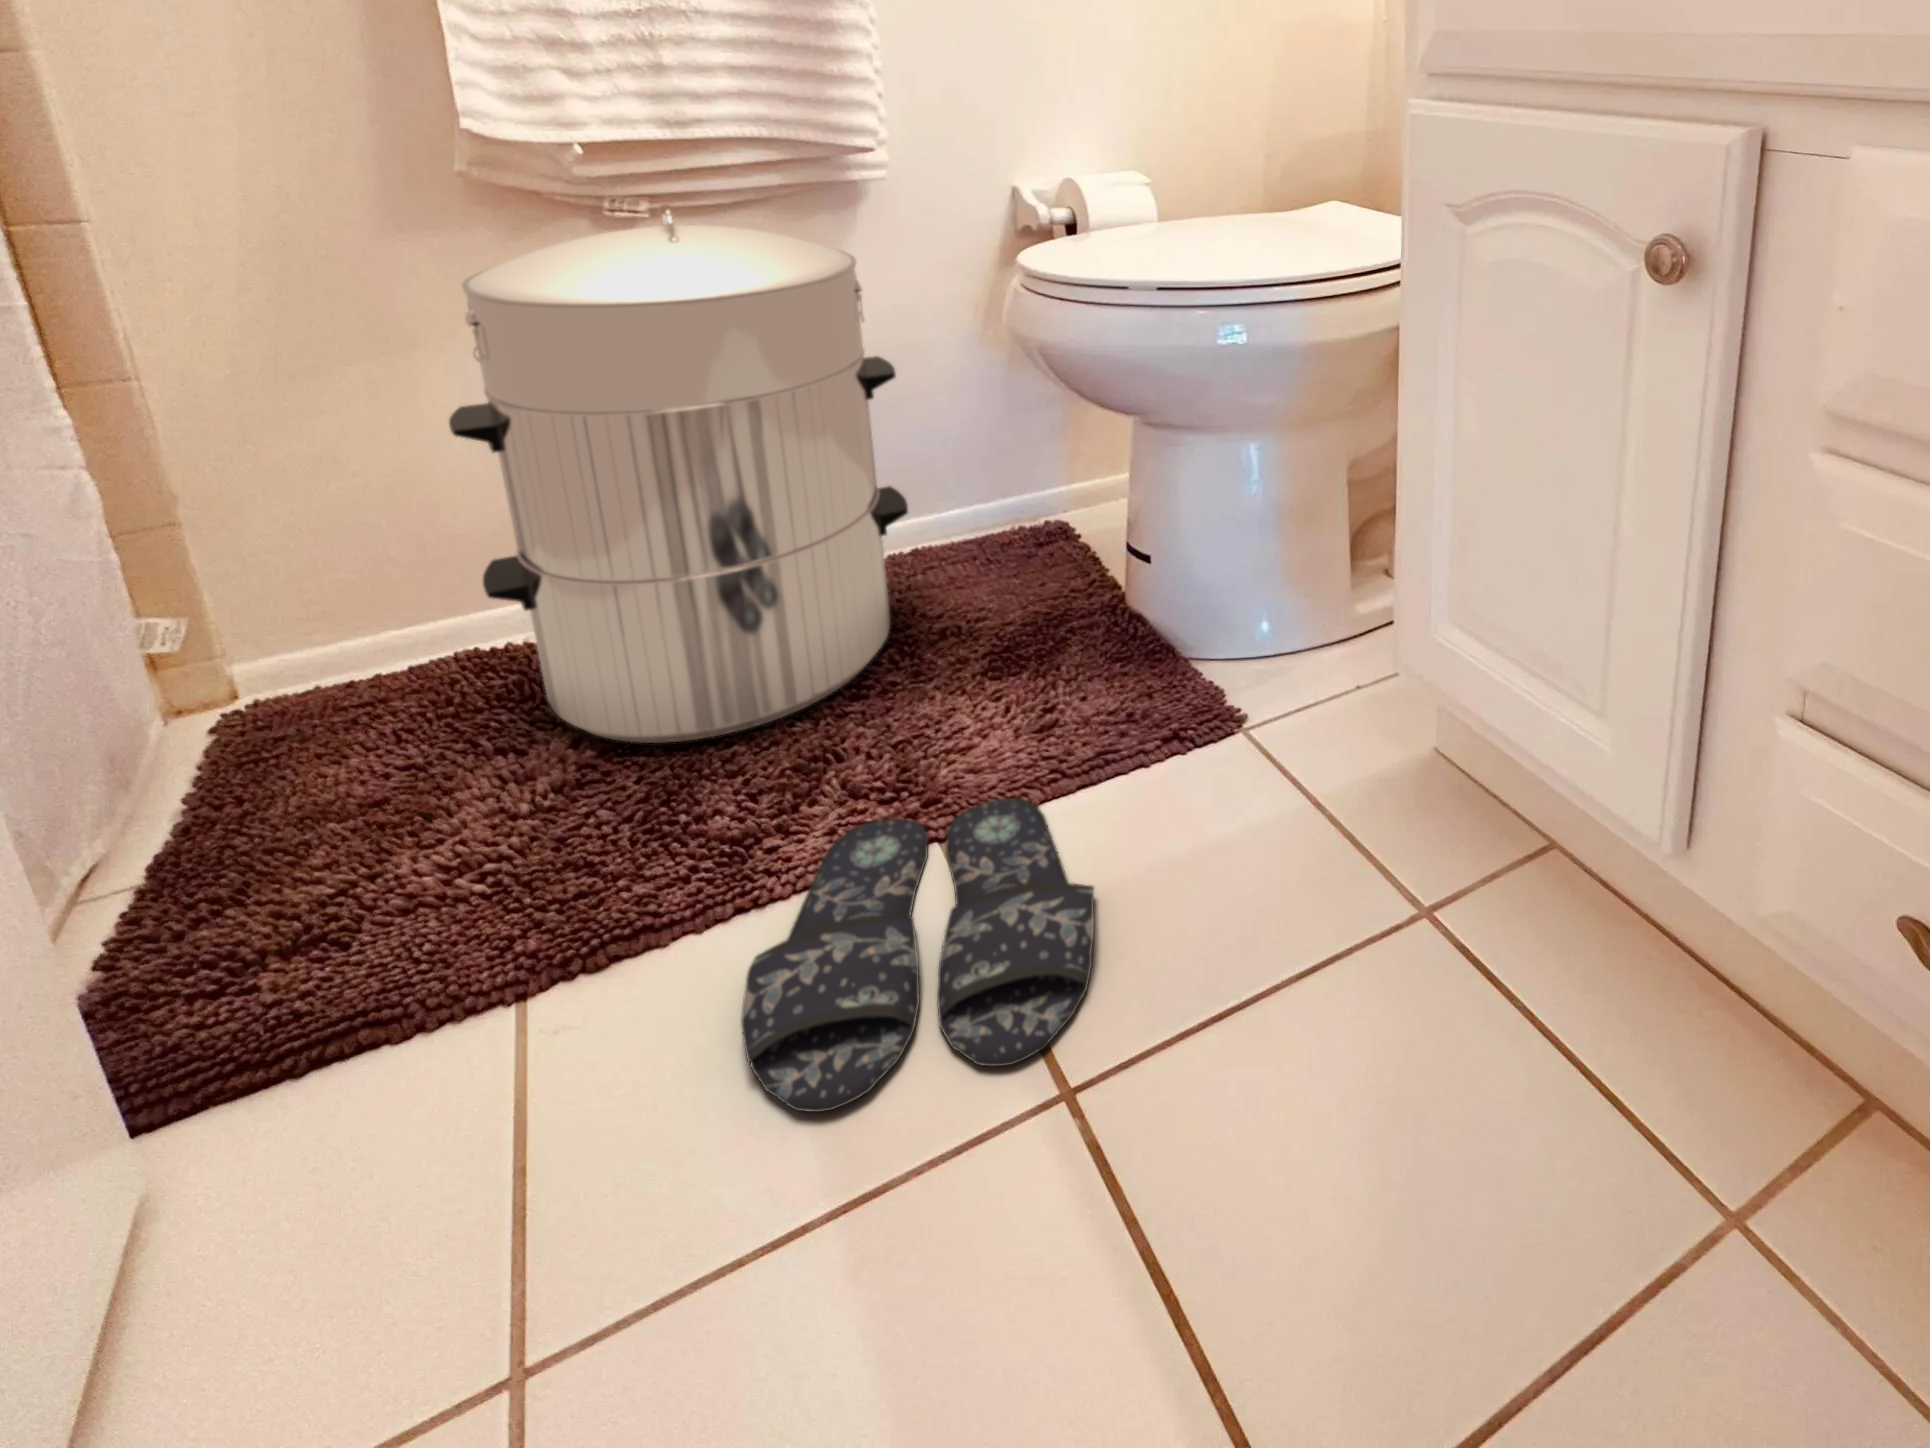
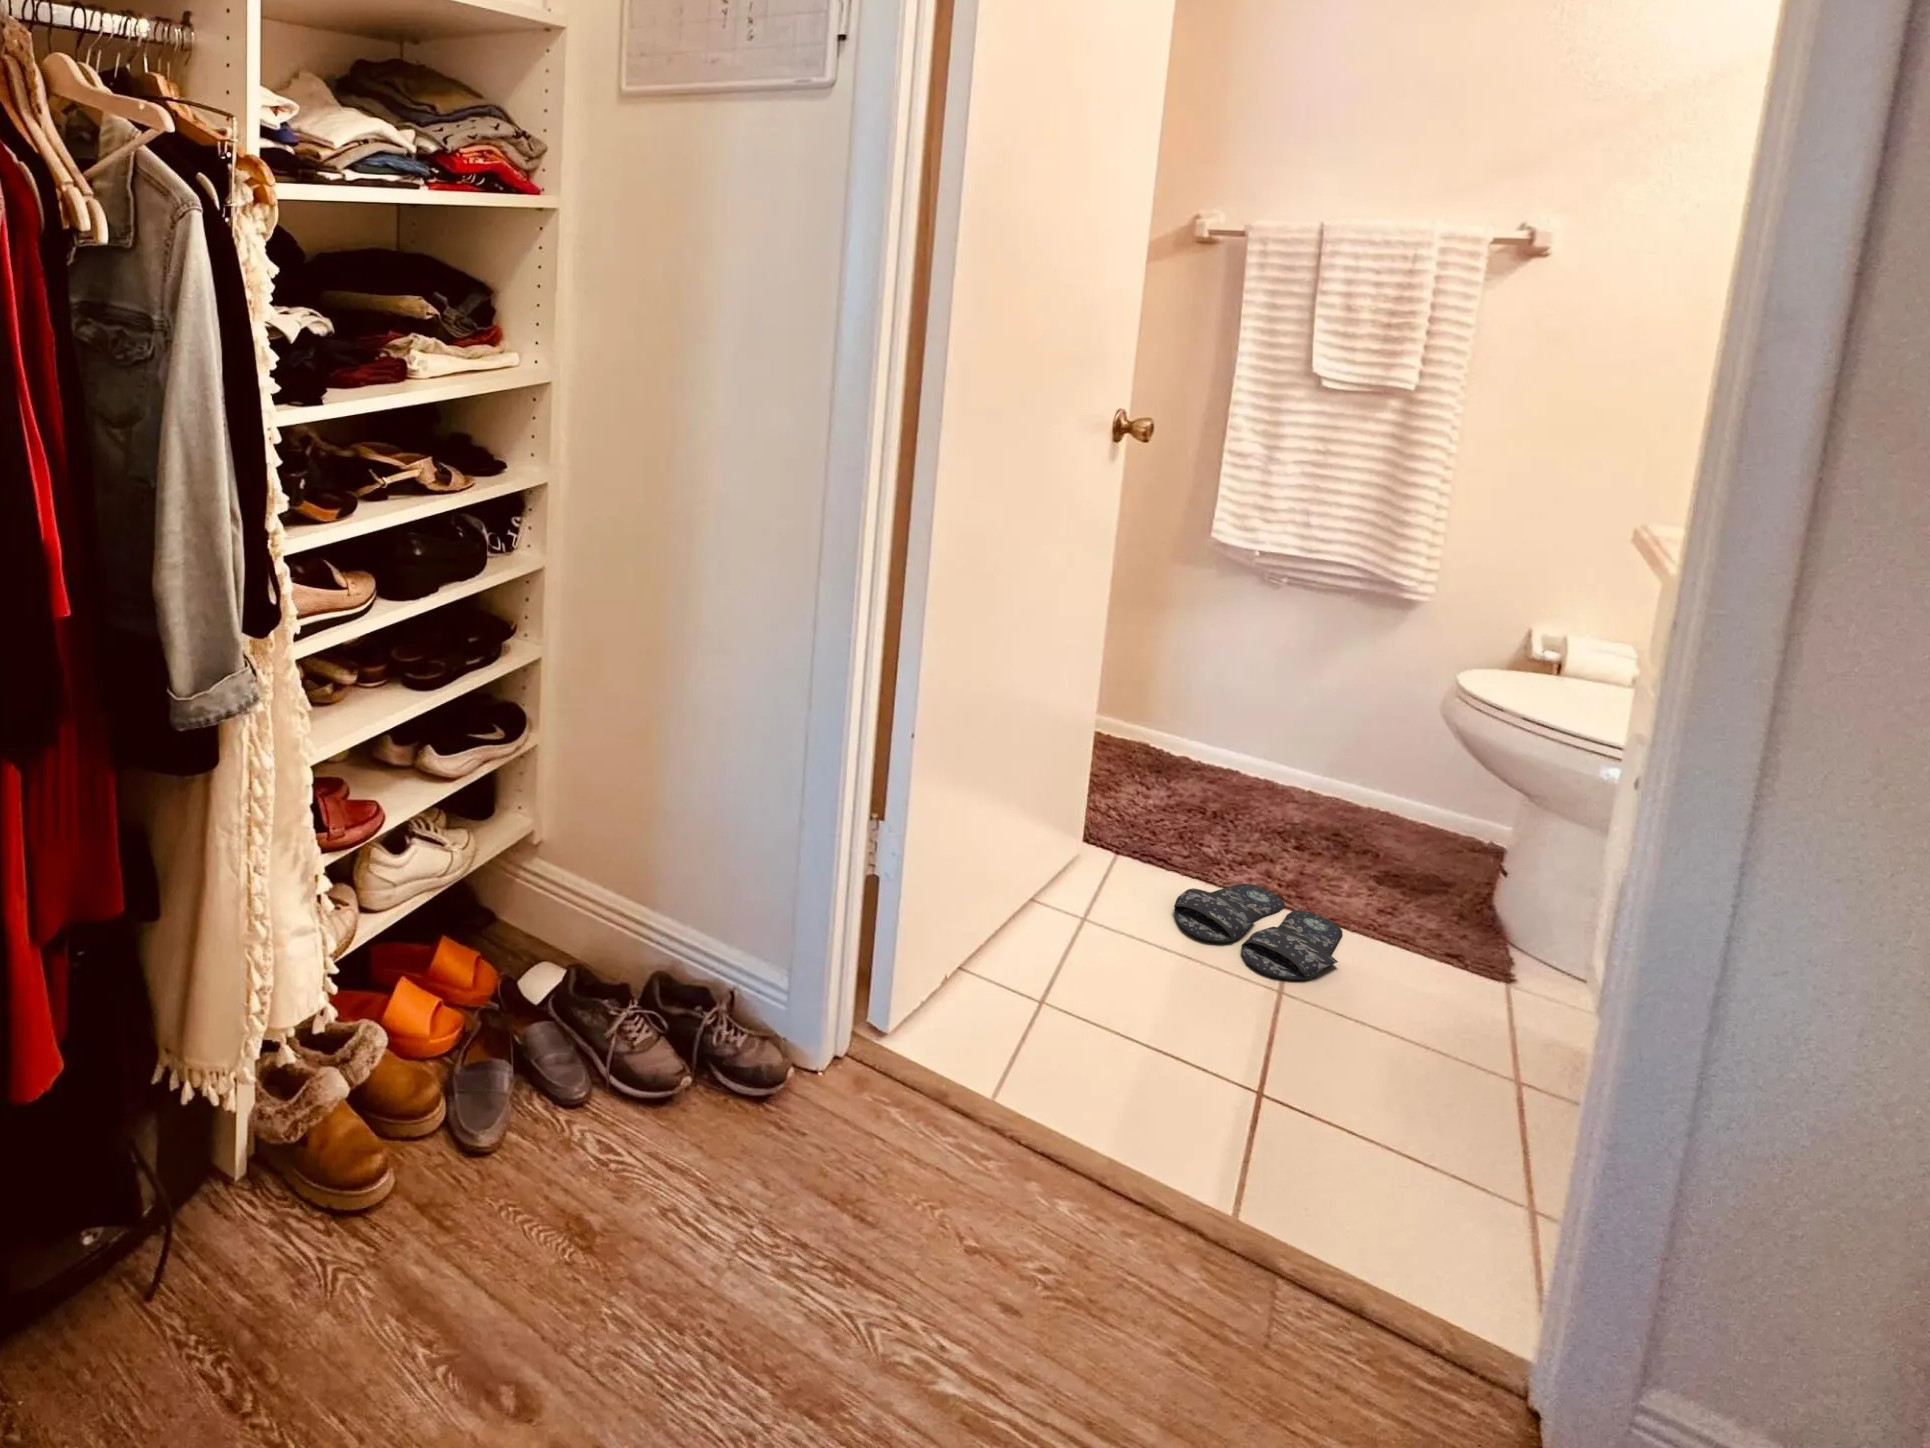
waste bin: present [449,204,908,743] -> none [1158,590,1379,843]

